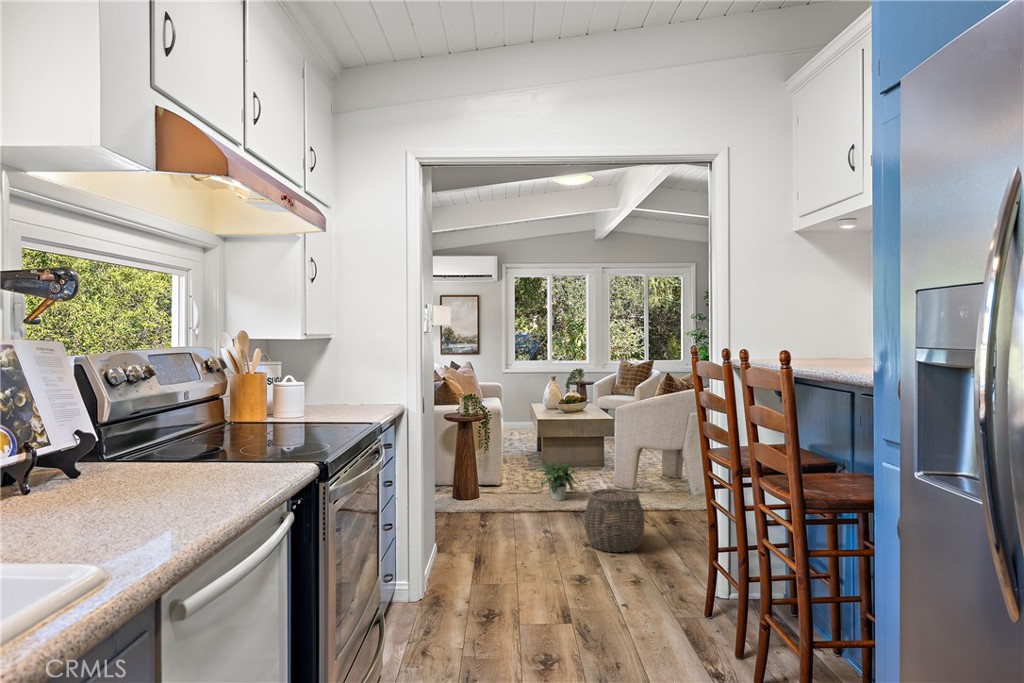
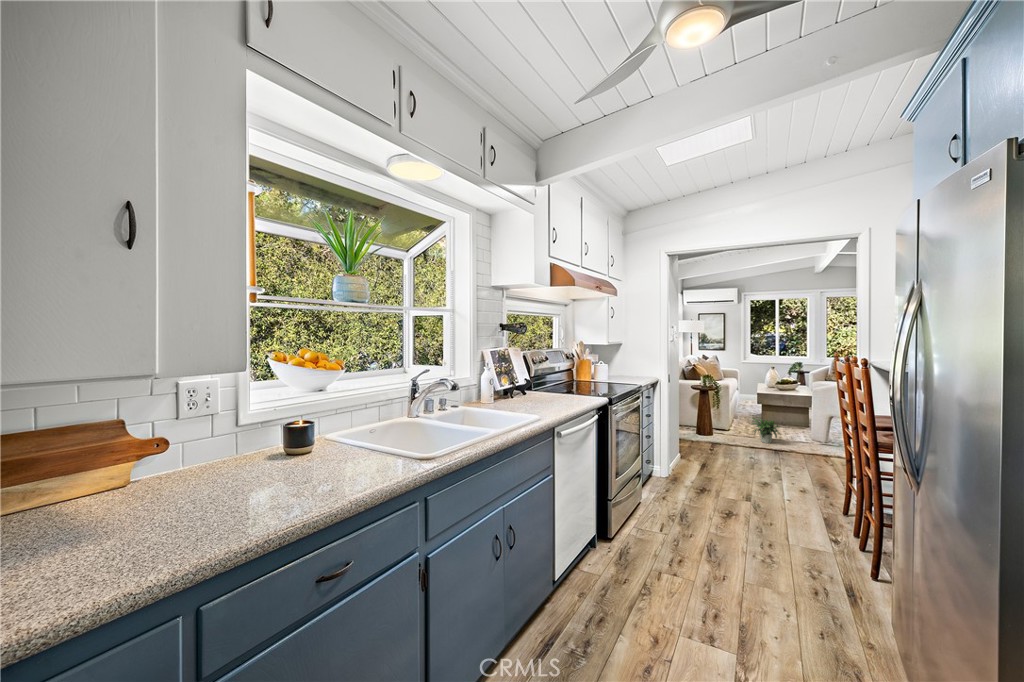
woven basket: present [584,488,645,552] -> none [775,436,820,476]

